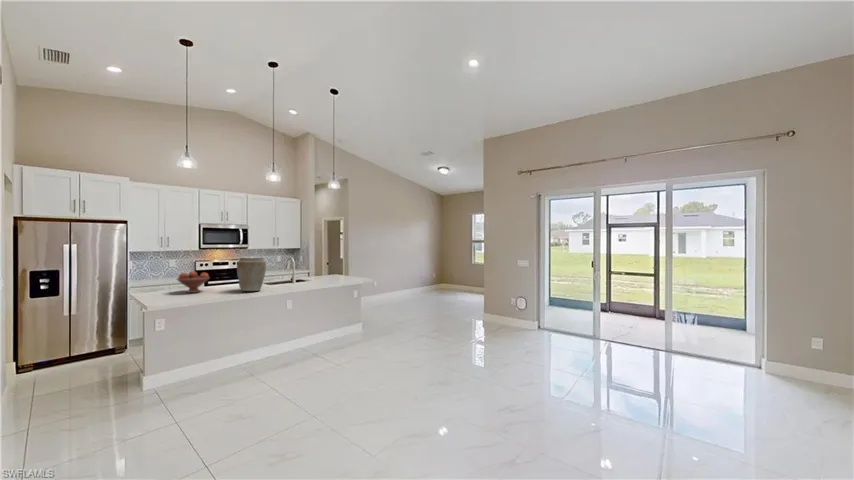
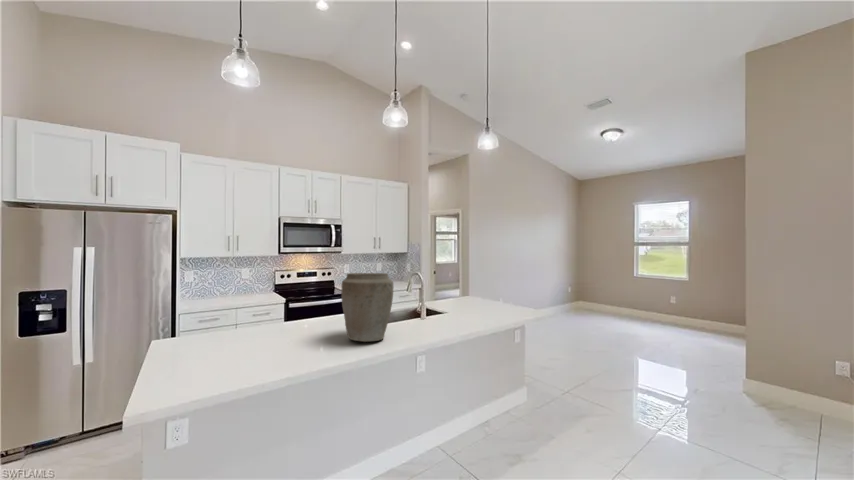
fruit bowl: present [177,271,209,293] -> none [234,297,293,341]

